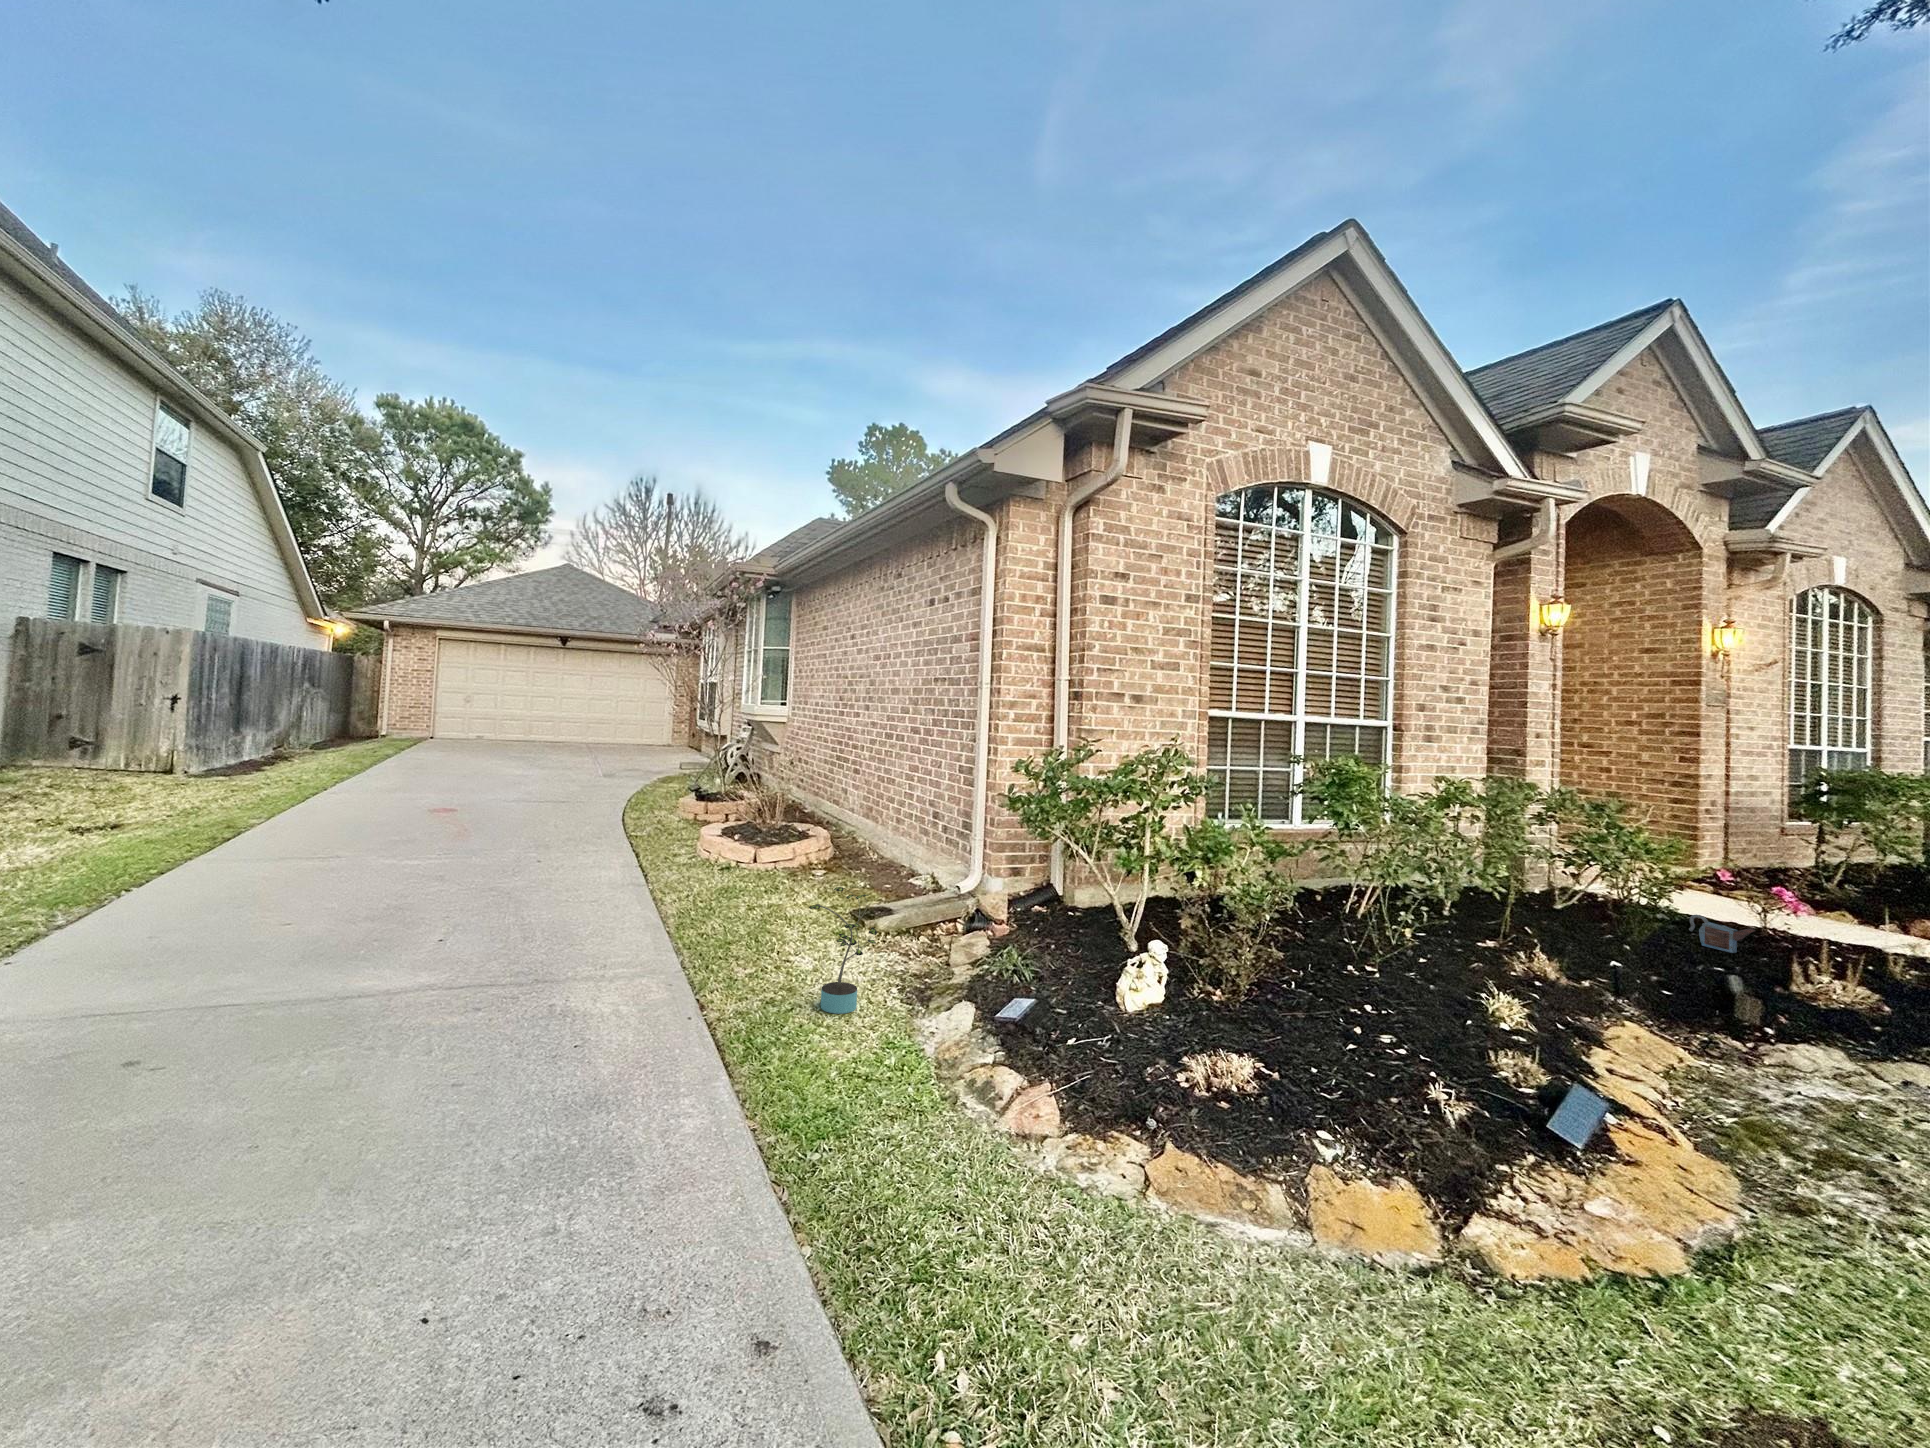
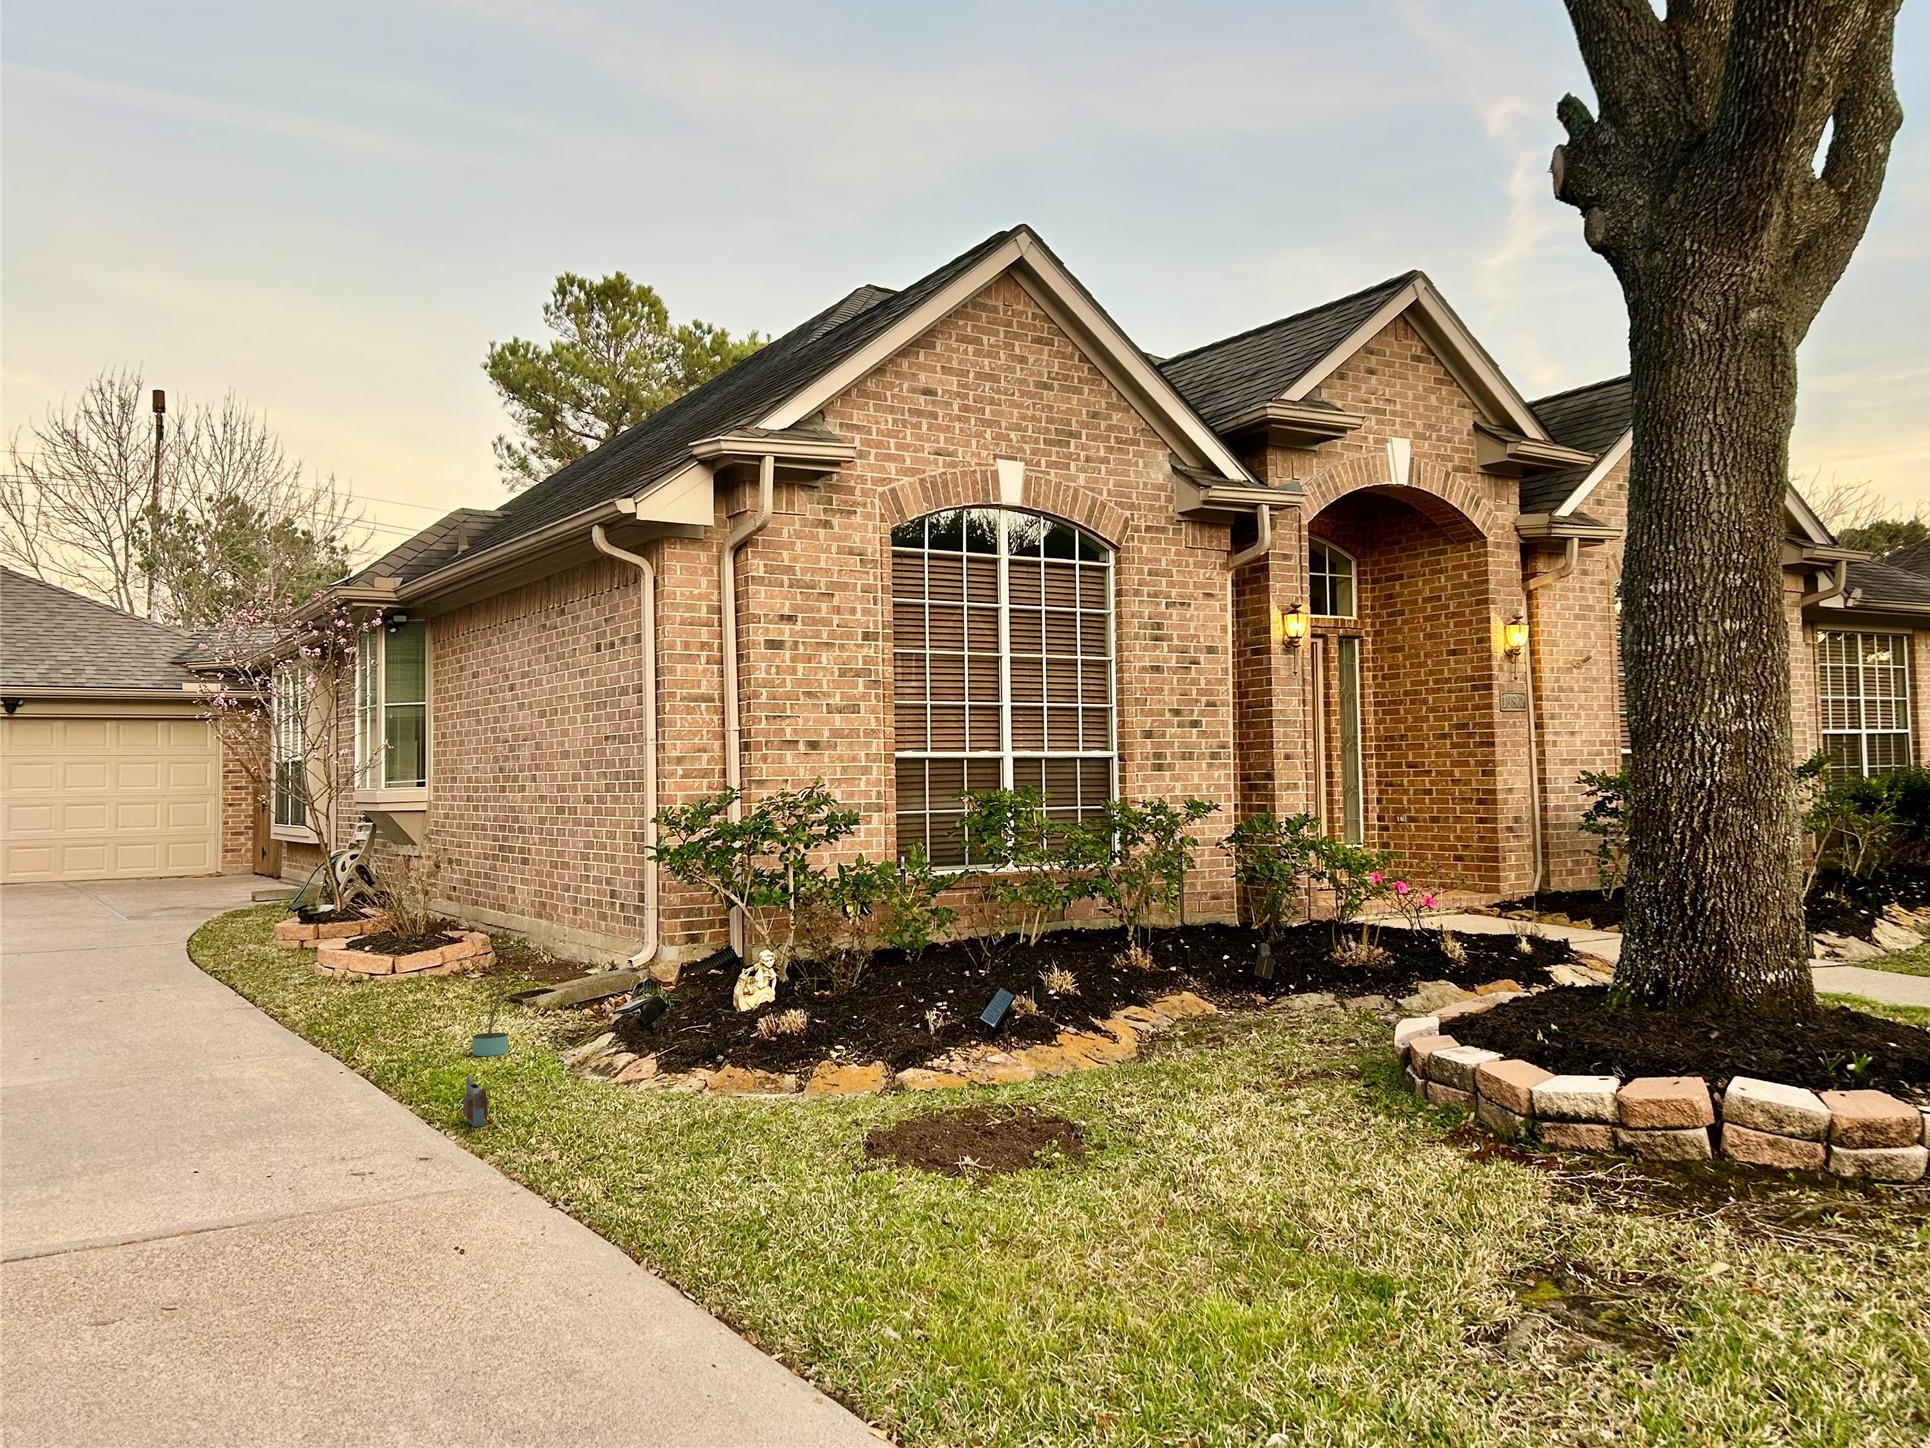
watering can: present [1689,915,1756,953] -> present [463,1075,488,1127]

